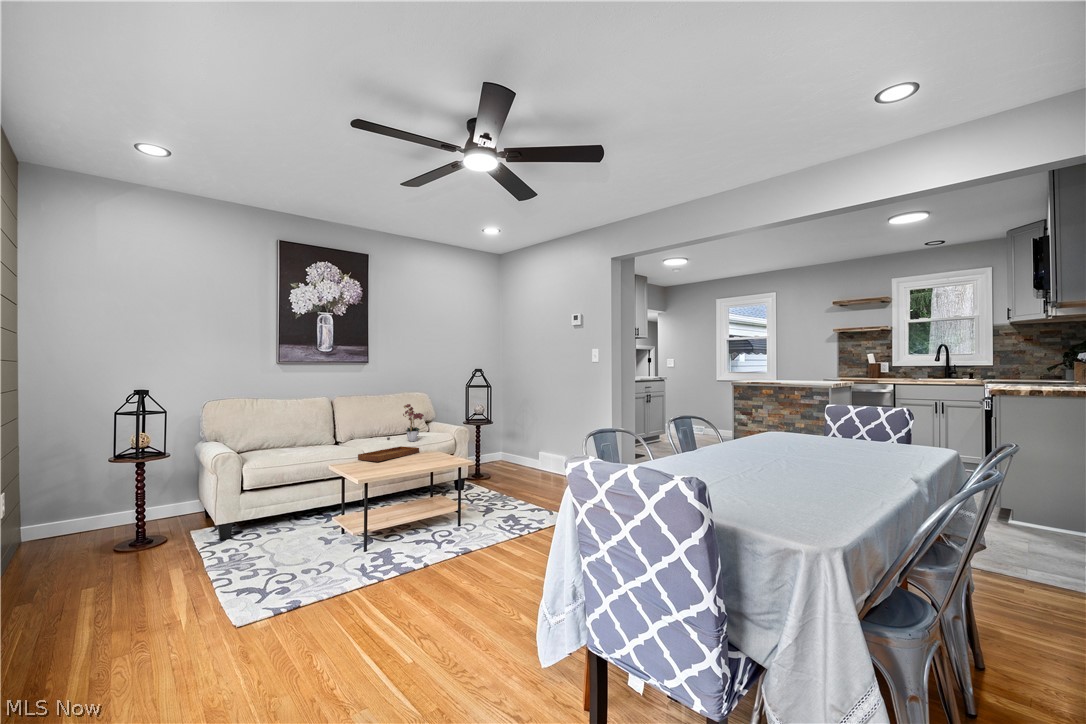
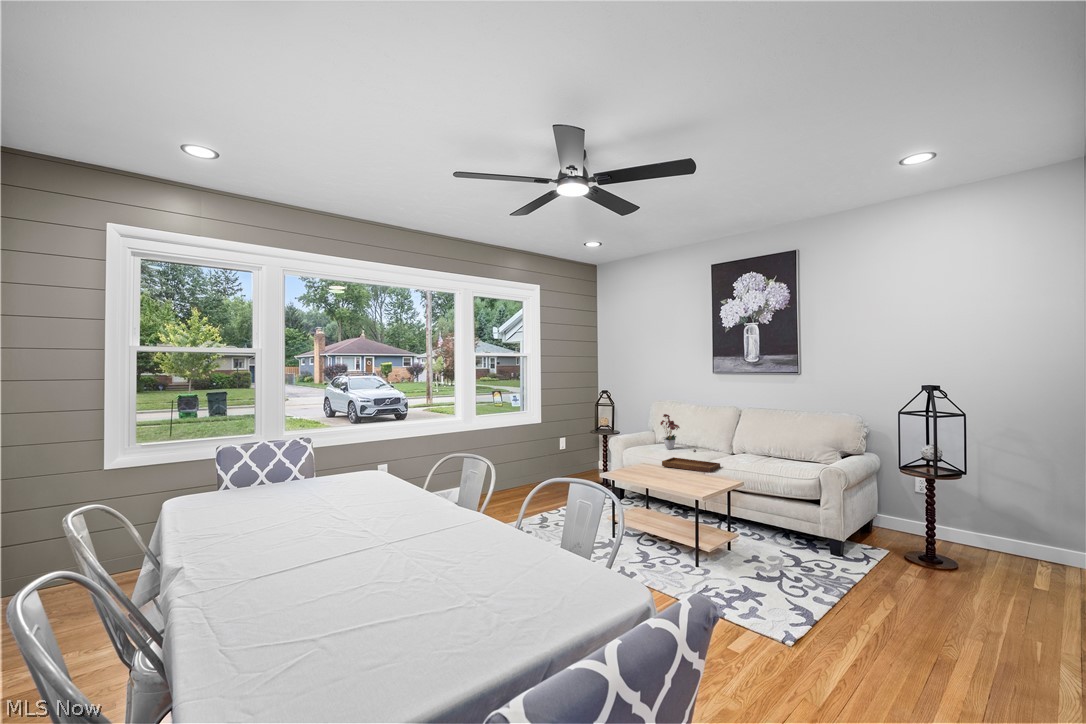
flower arrangement: present [403,404,424,442] -> present [660,414,680,449]

